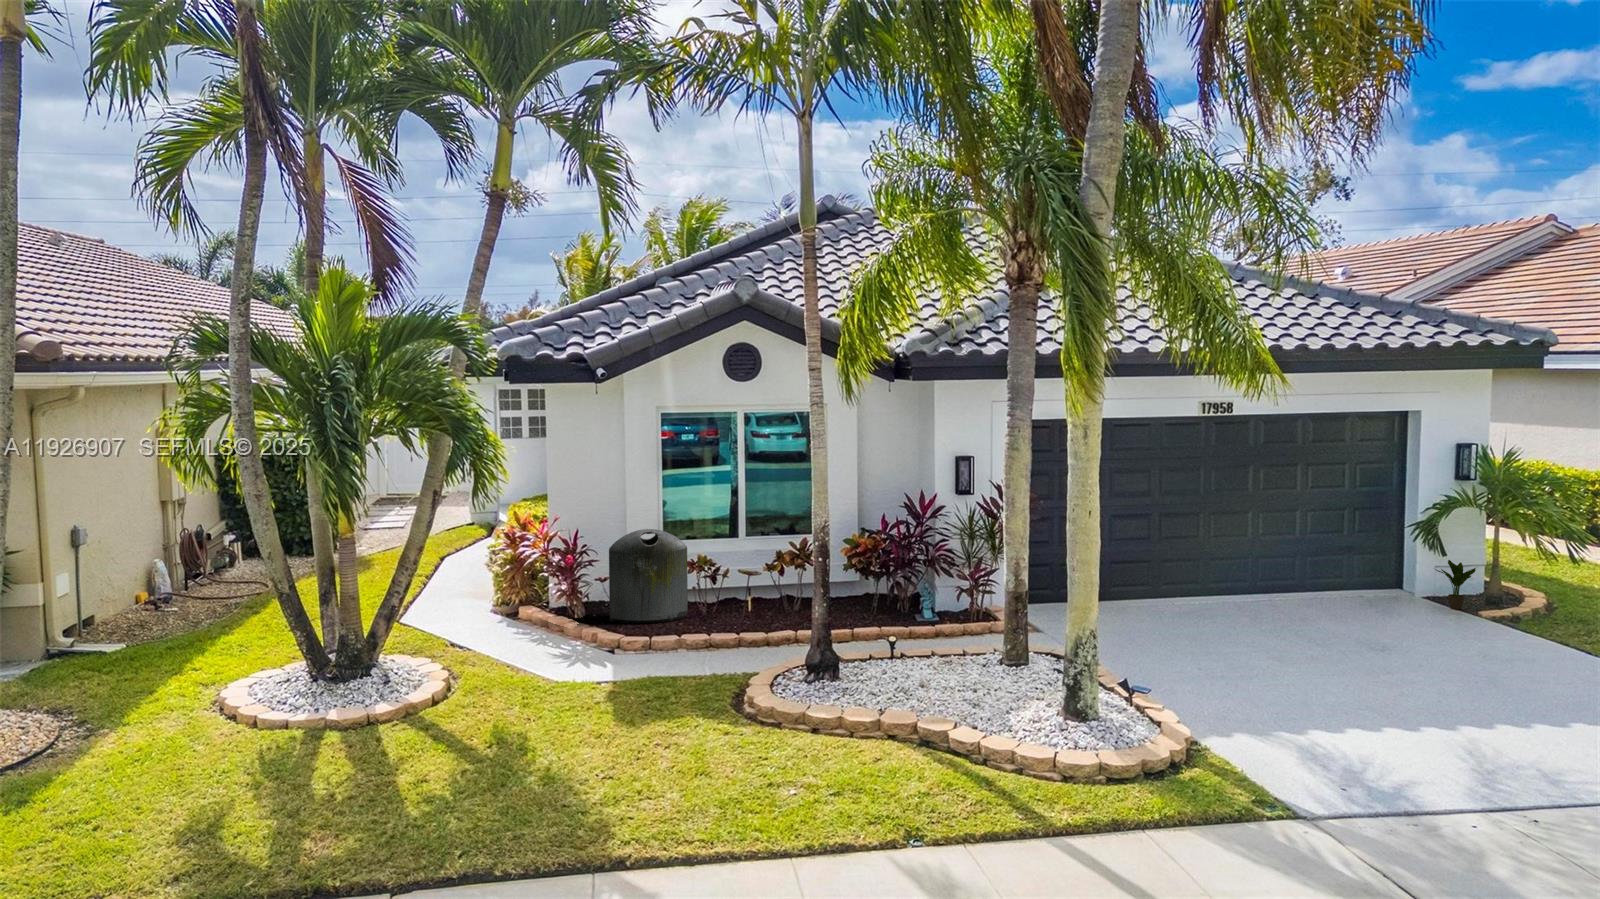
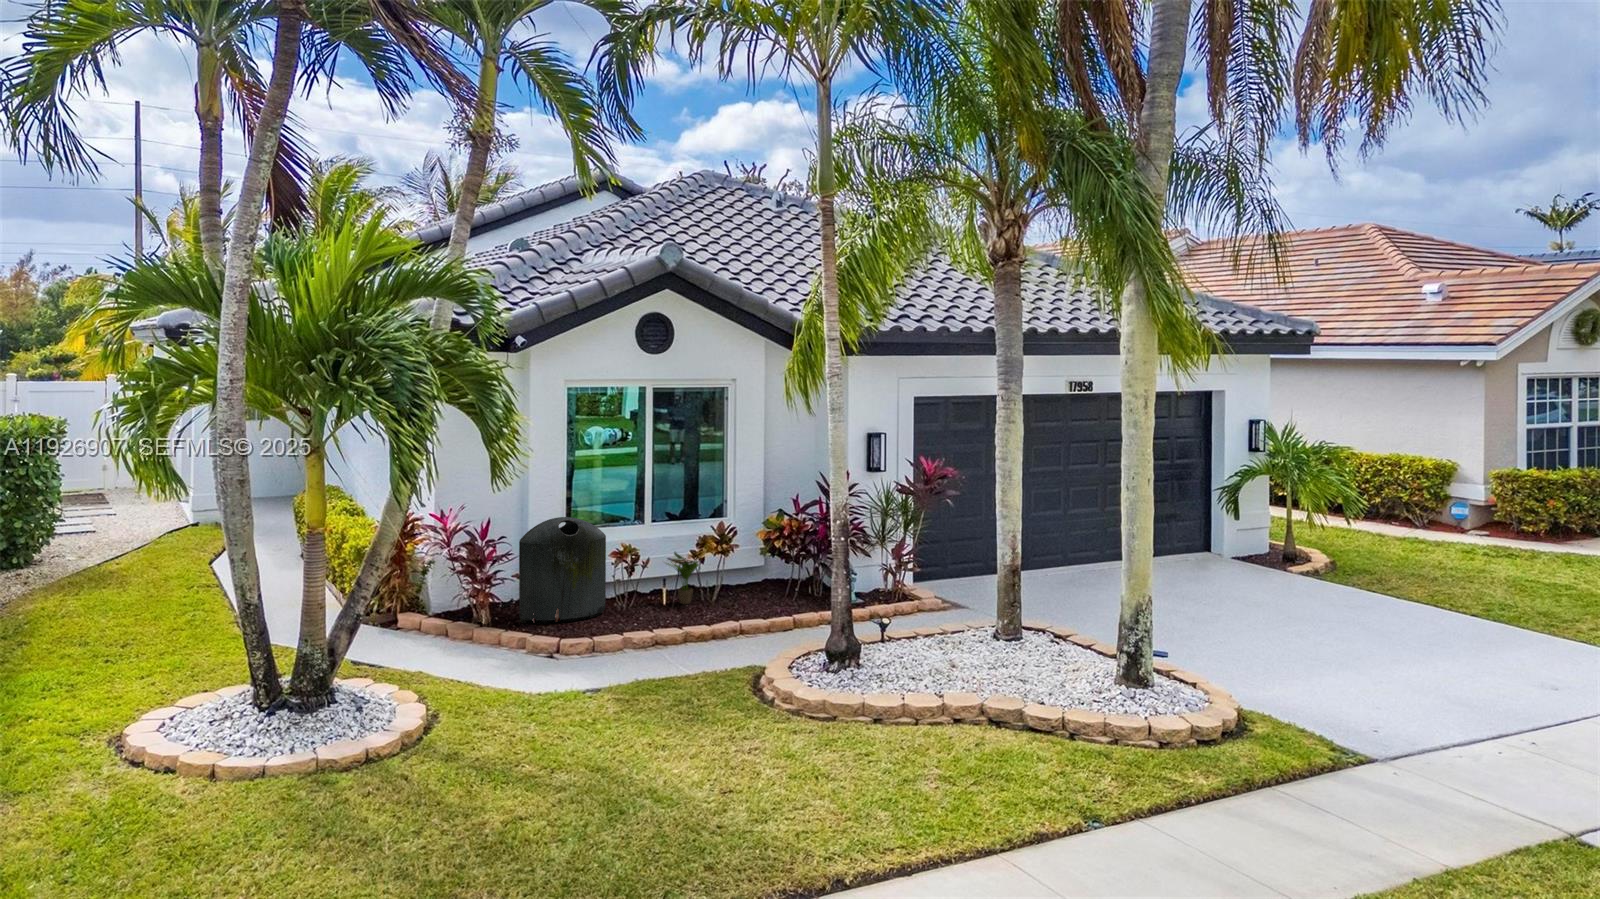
potted plant: present [1435,560,1476,609] -> present [668,552,699,604]

